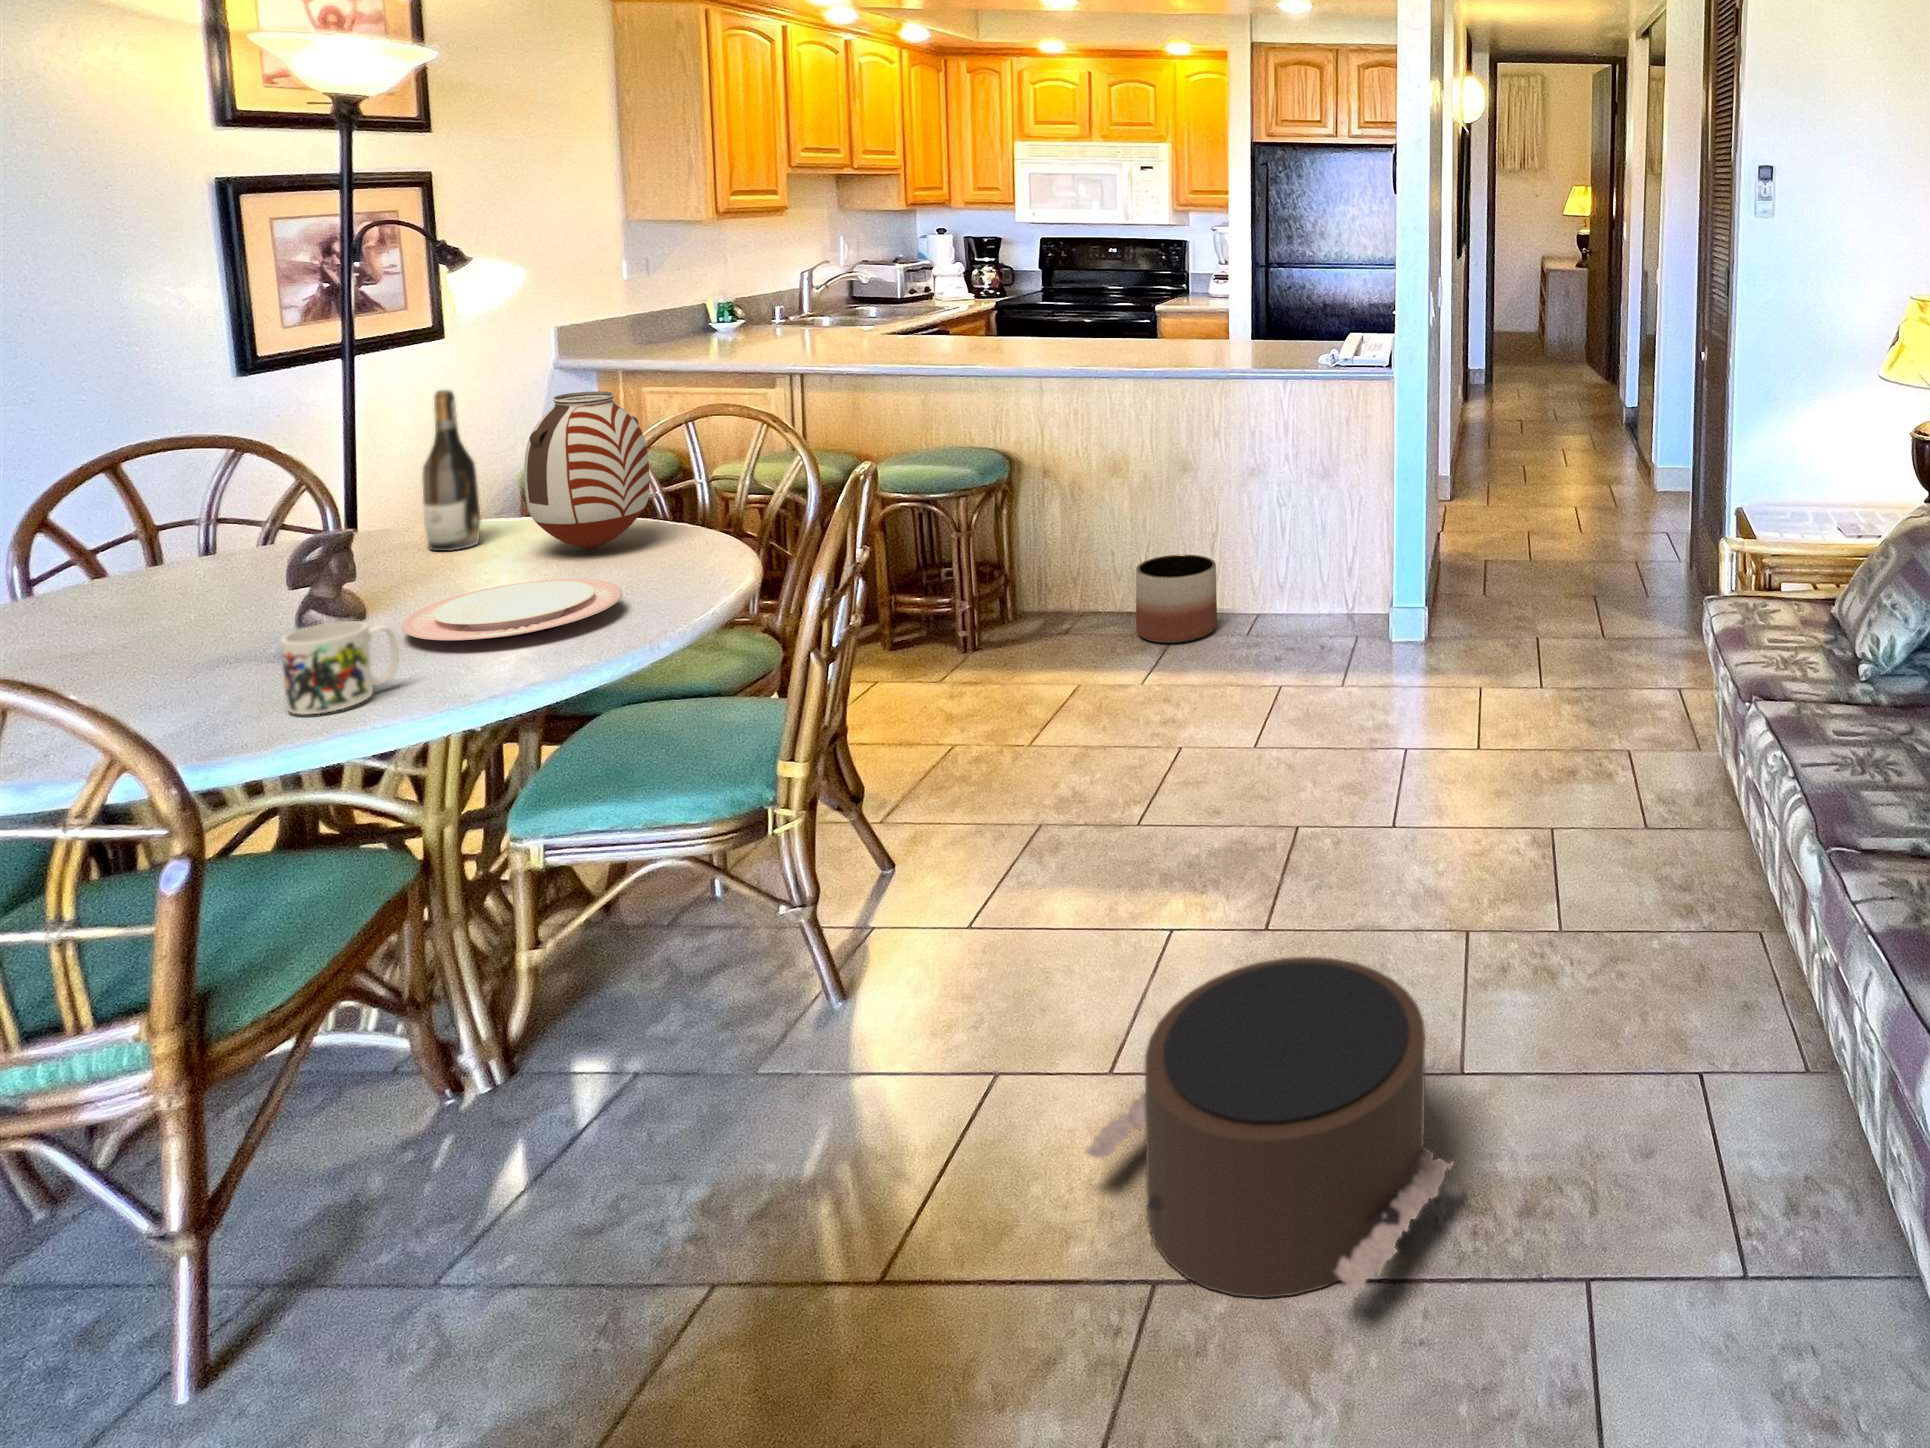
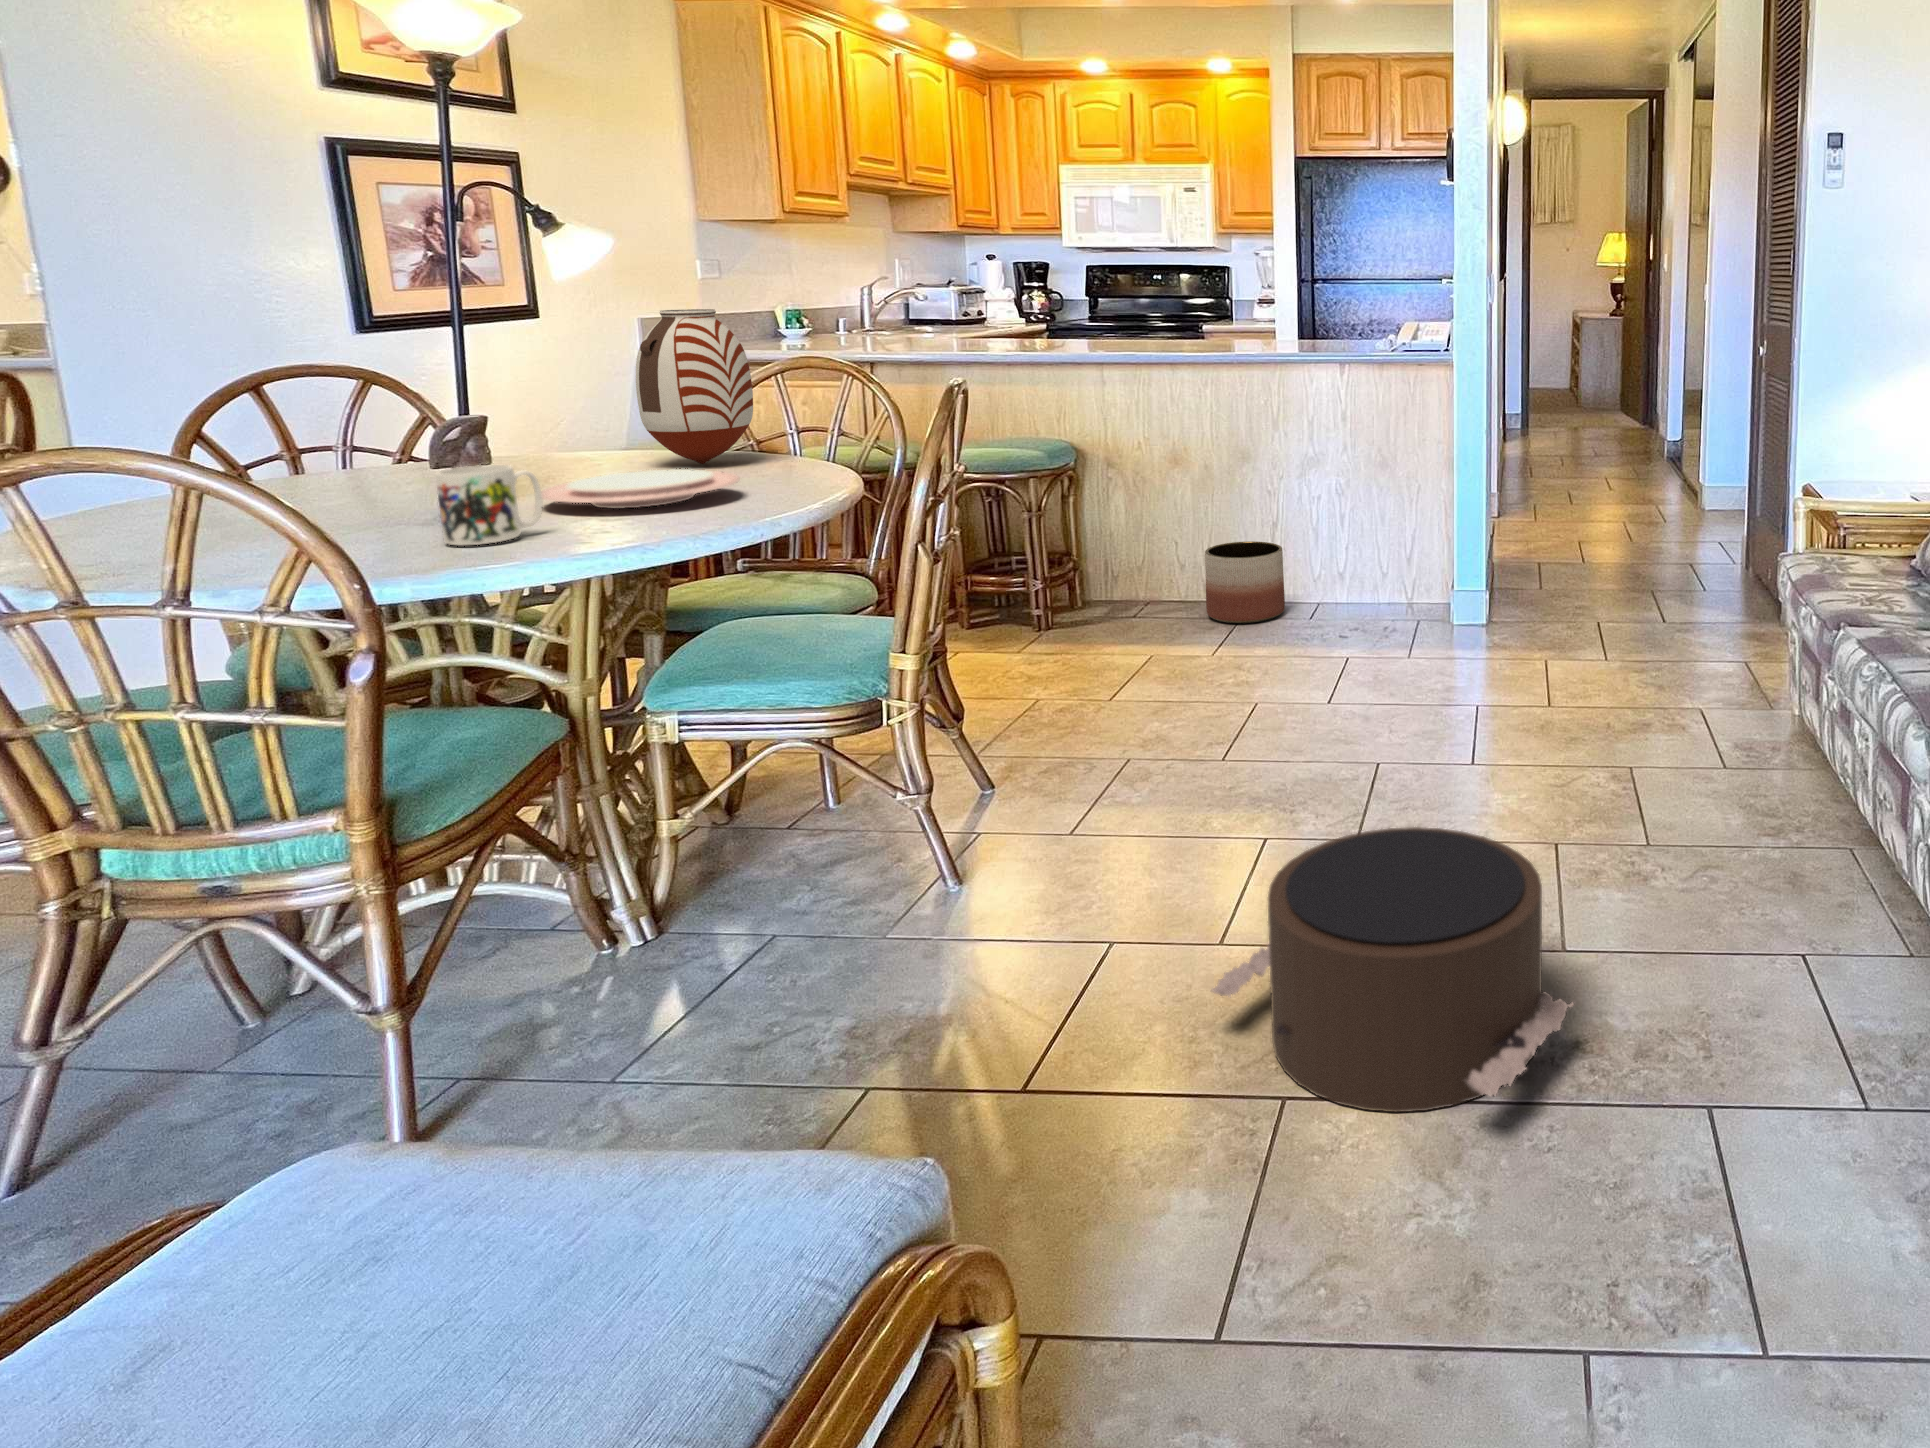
wine bottle: present [422,390,480,551] -> none [540,308,596,464]

